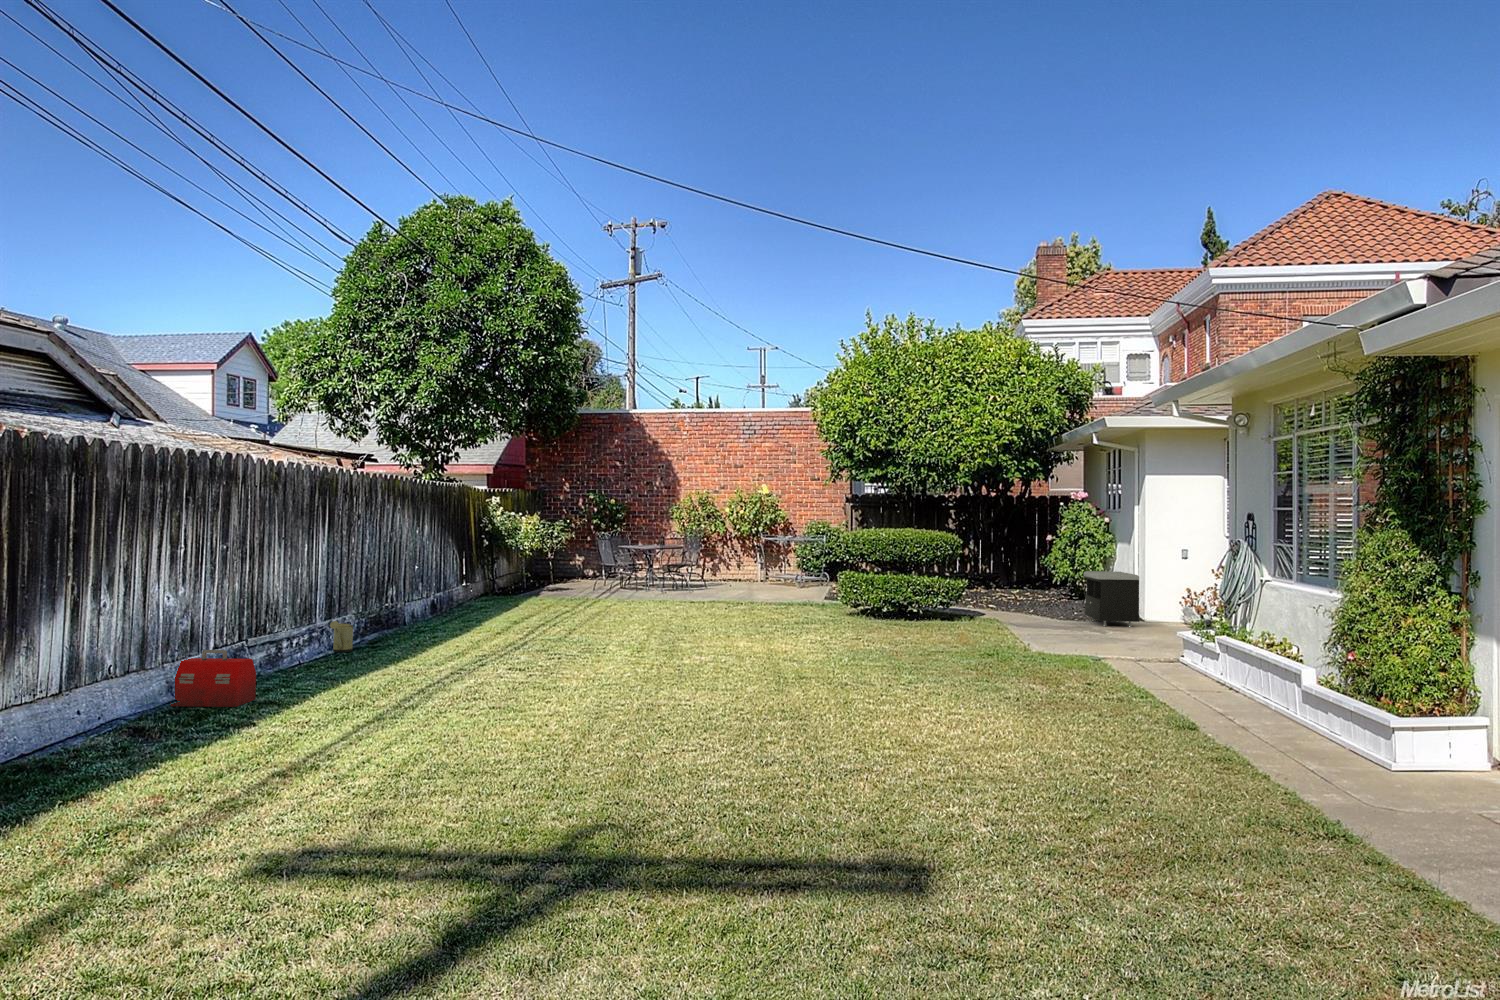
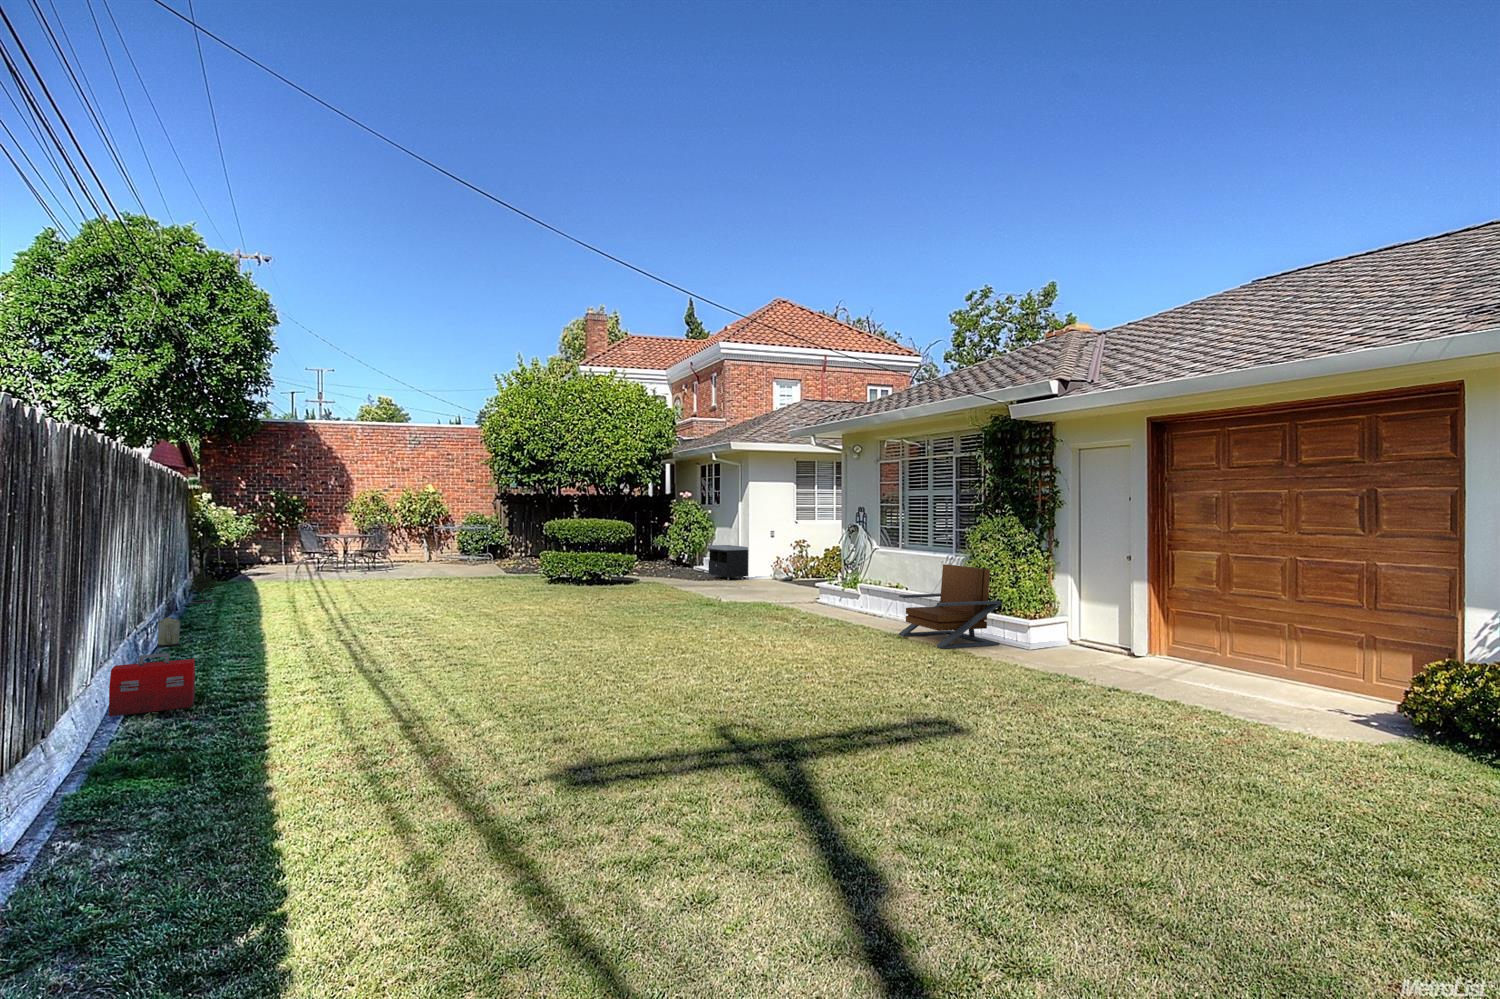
potted tree: none [445,572,474,614] -> present [189,568,217,603]
lounge chair: none [1183,608,1341,760] -> present [899,564,1002,649]

